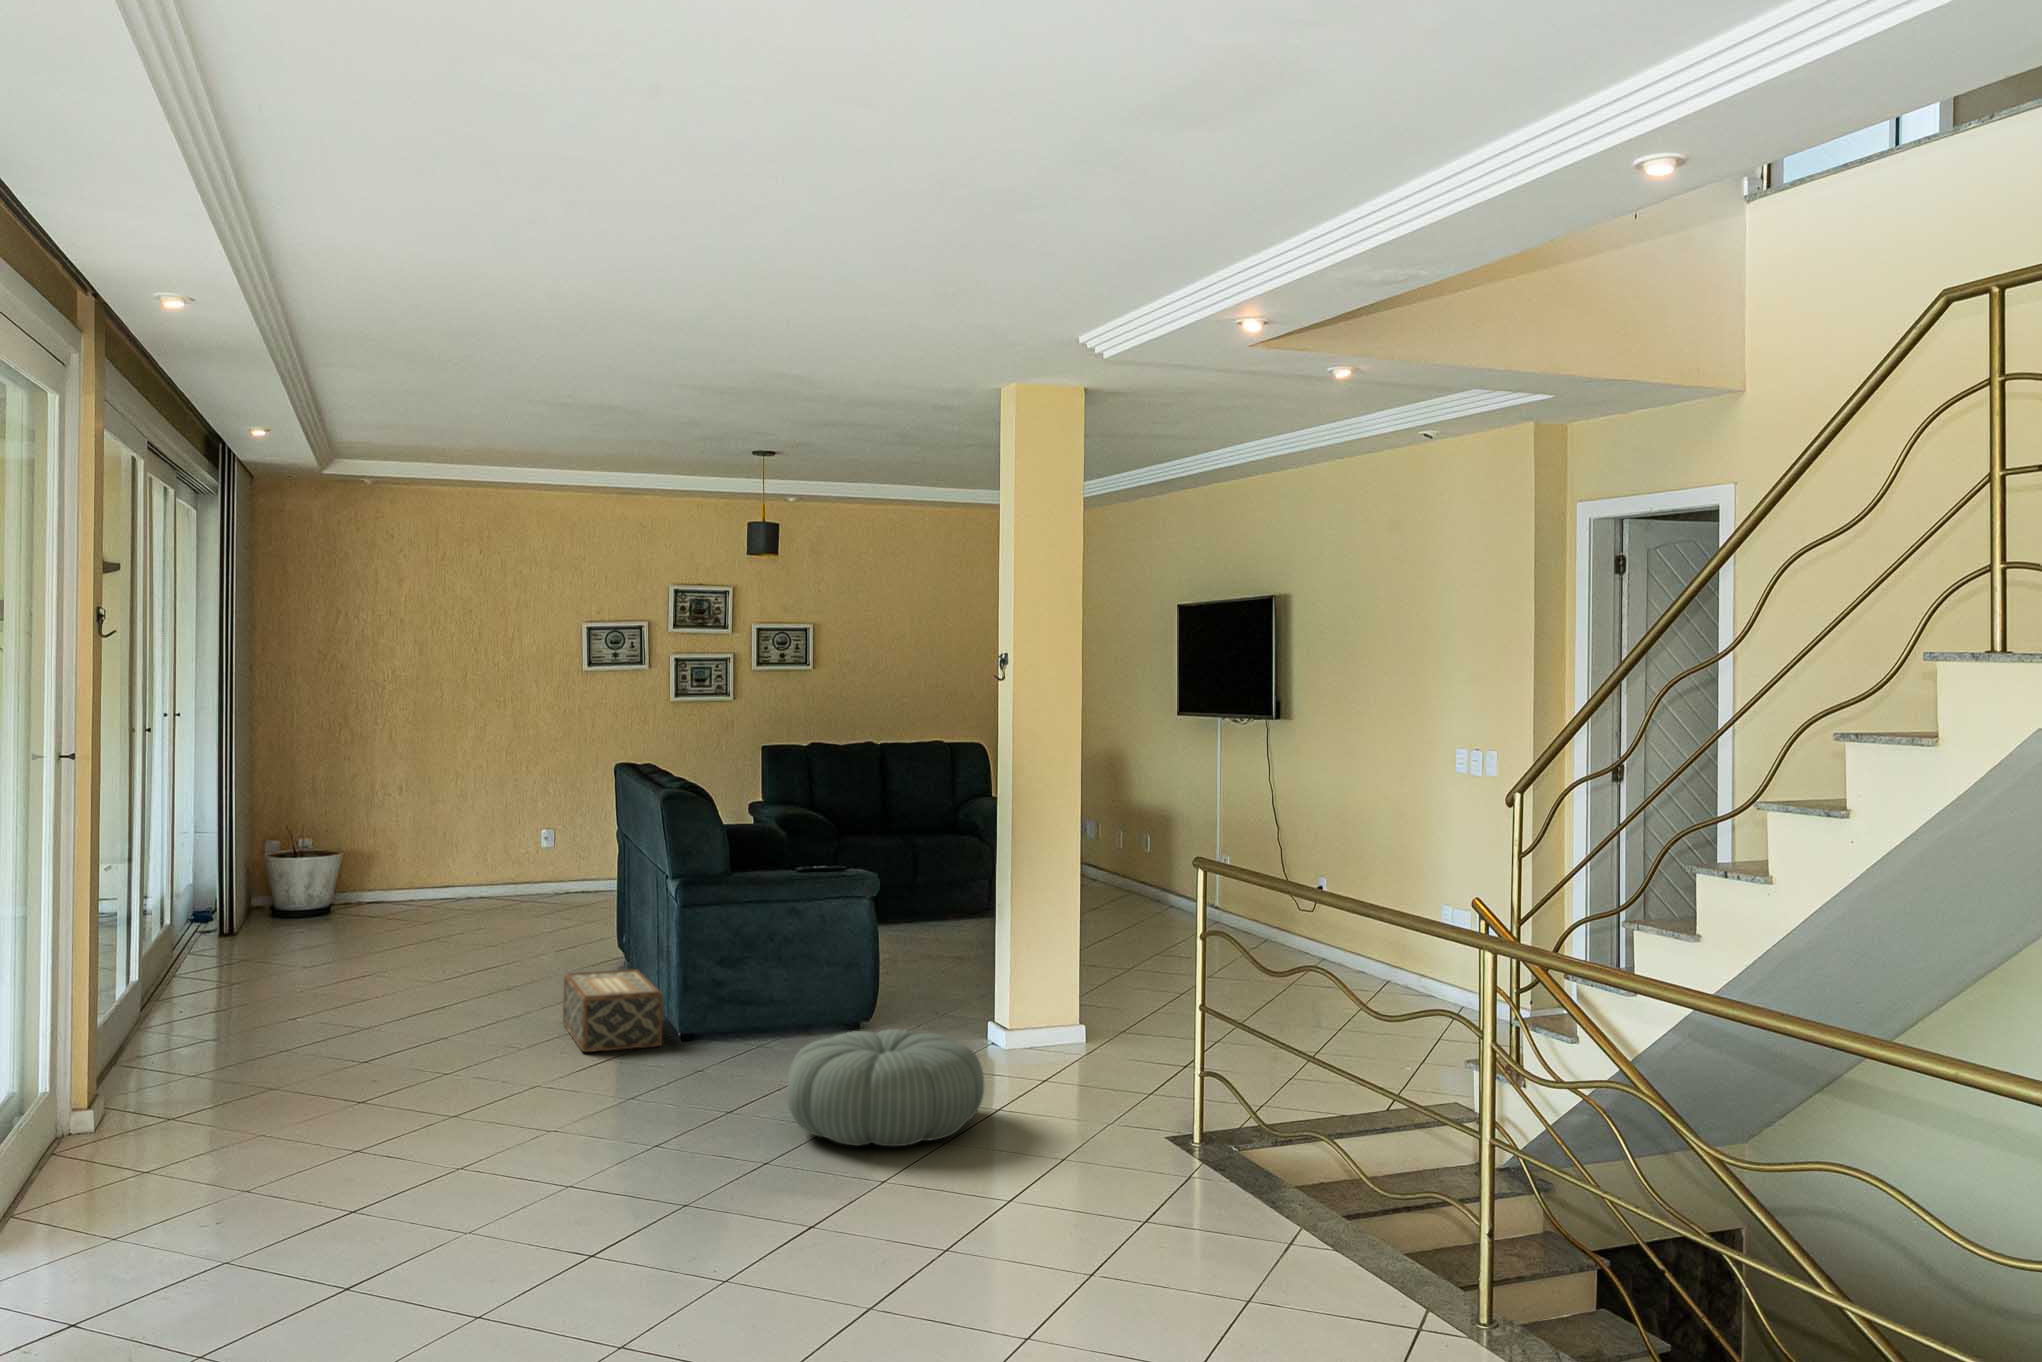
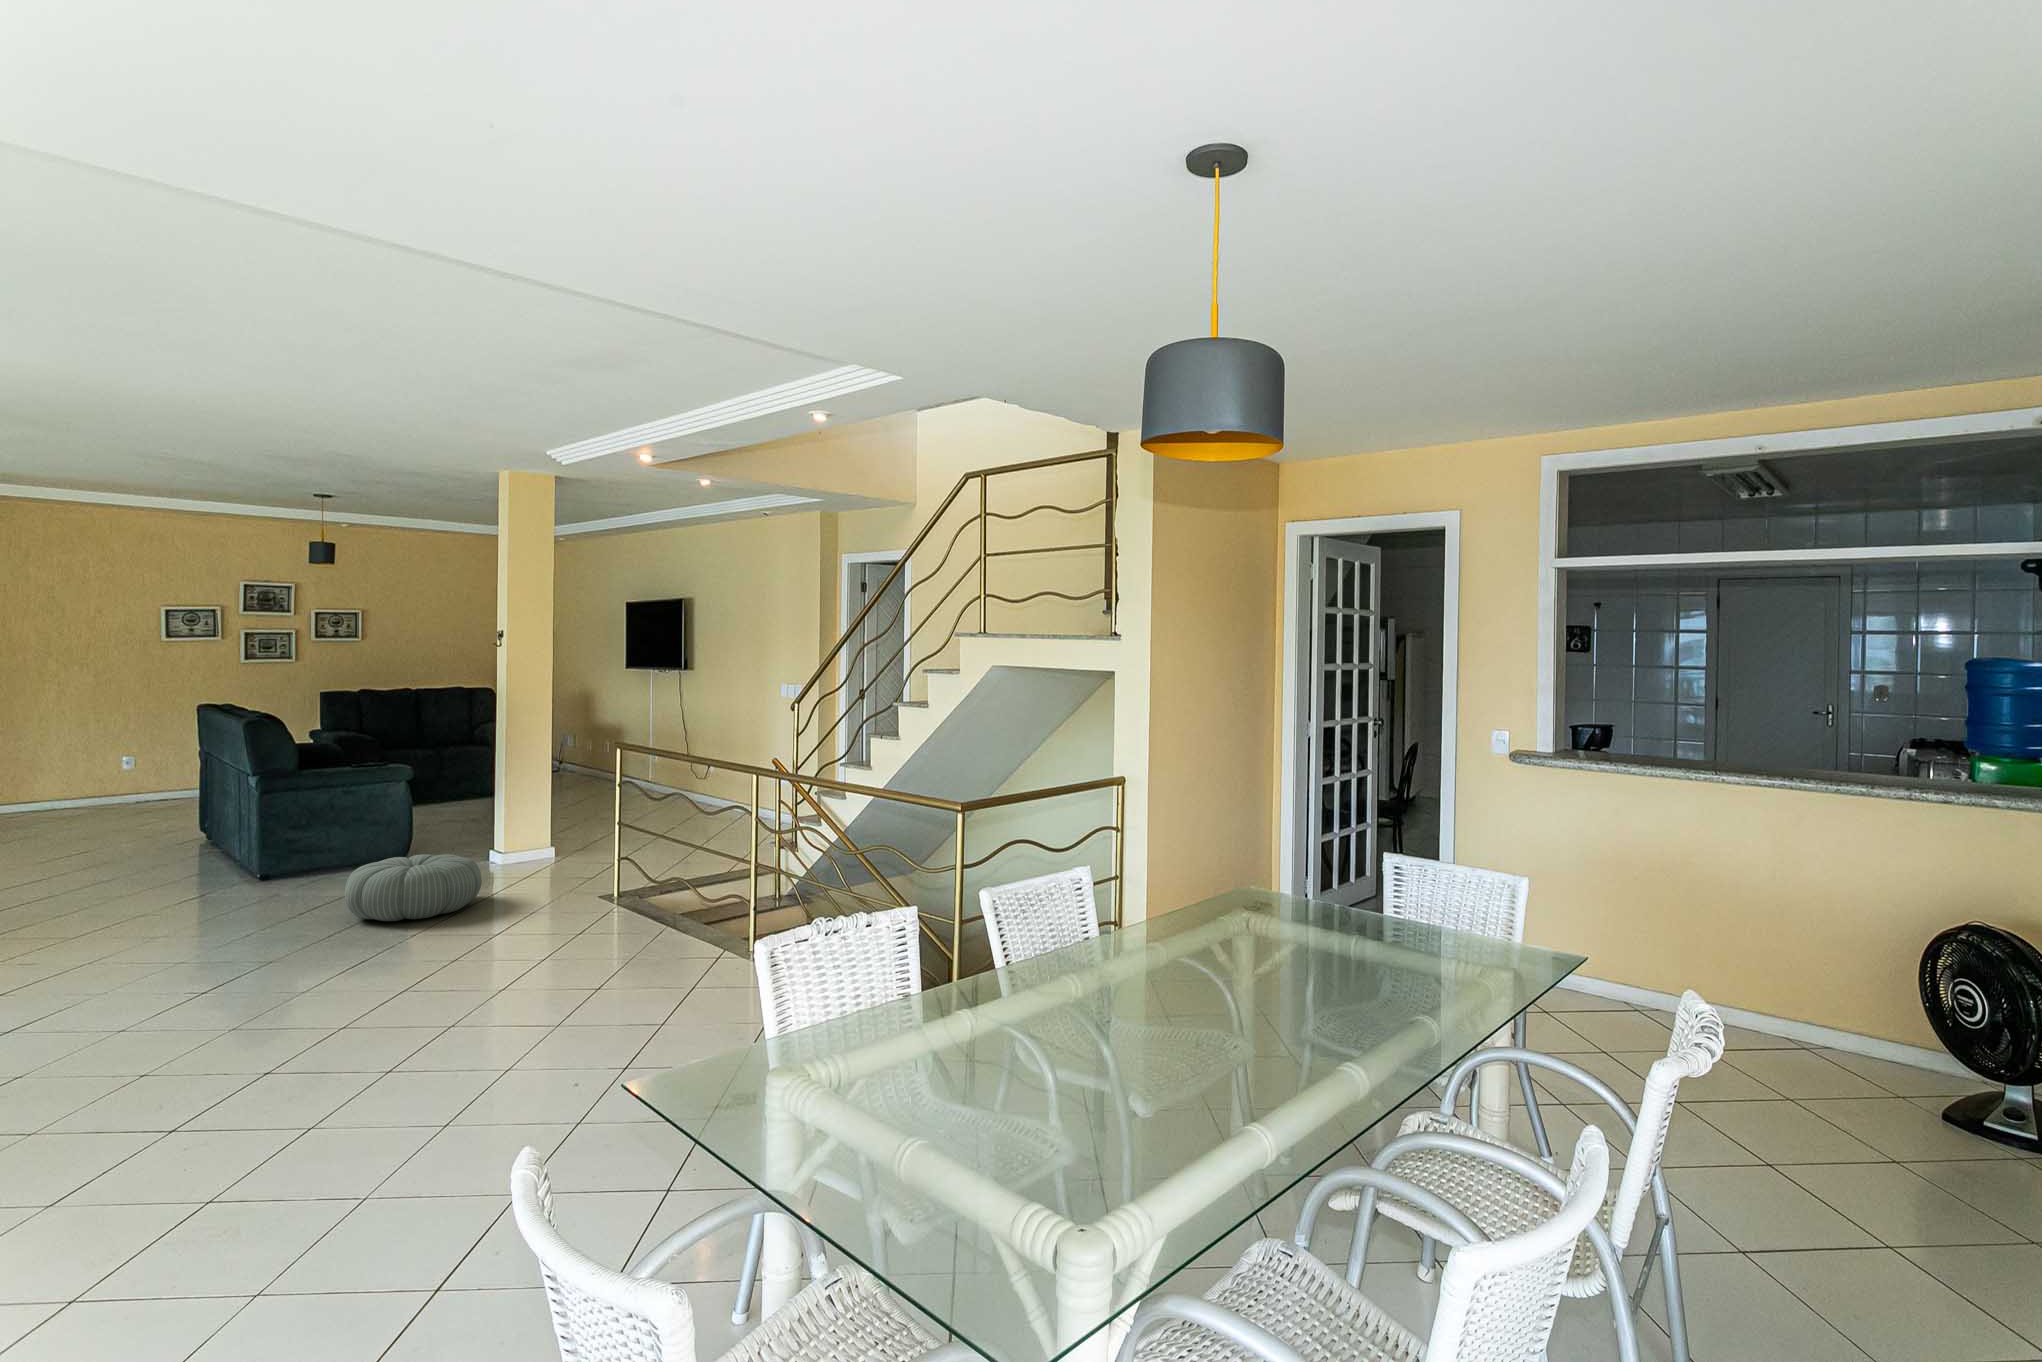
woven basket: present [563,969,663,1052] -> none [162,839,247,893]

